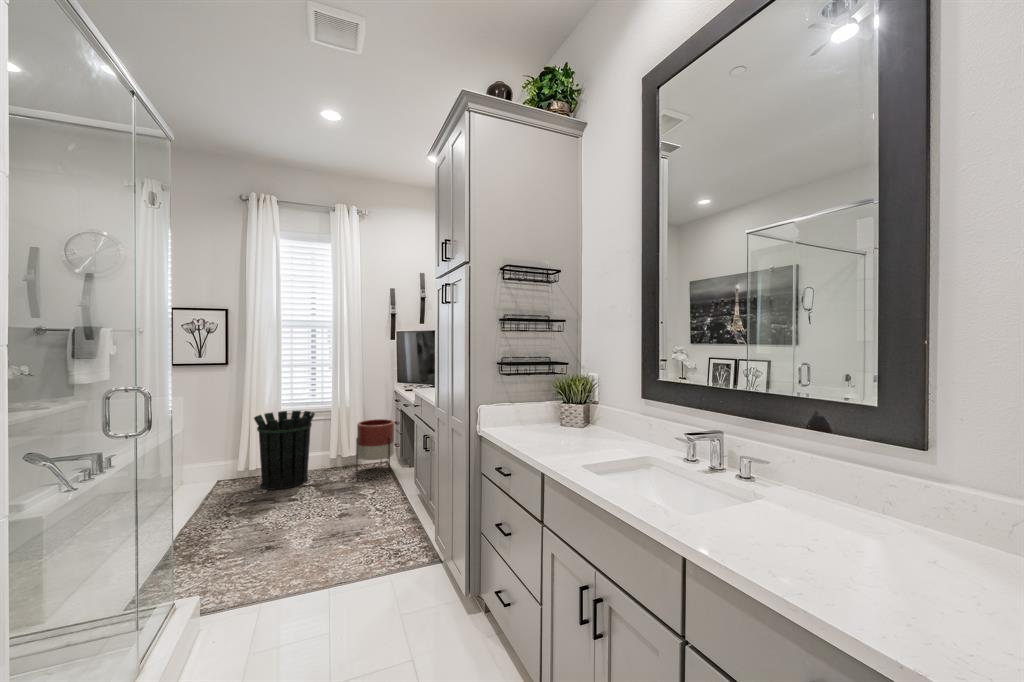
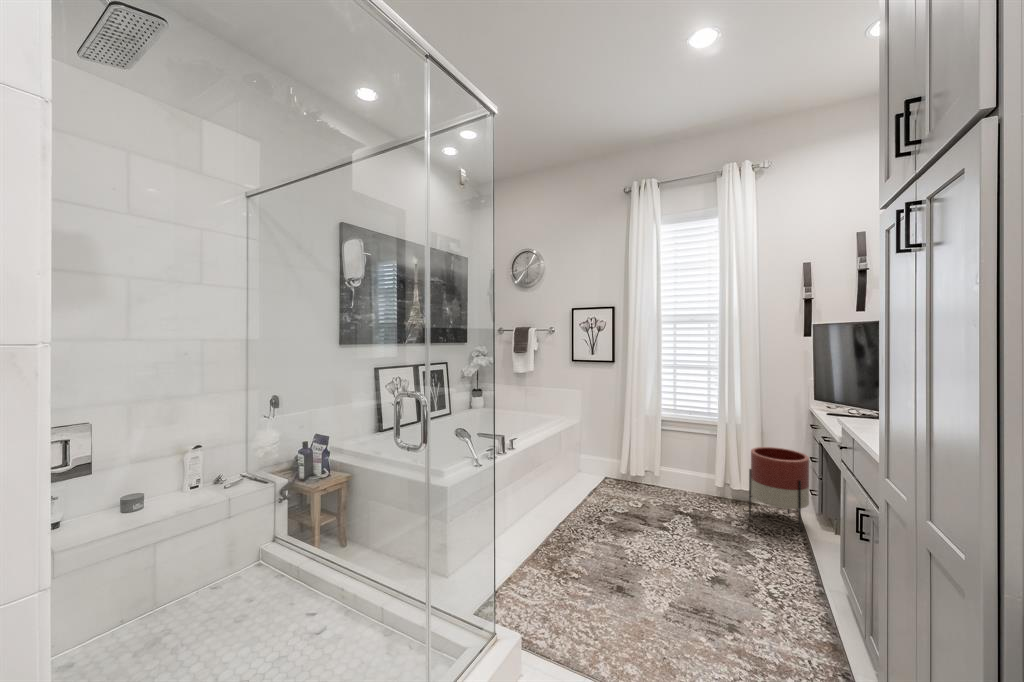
waste bin: present [254,411,315,489] -> none [630,418,696,510]

